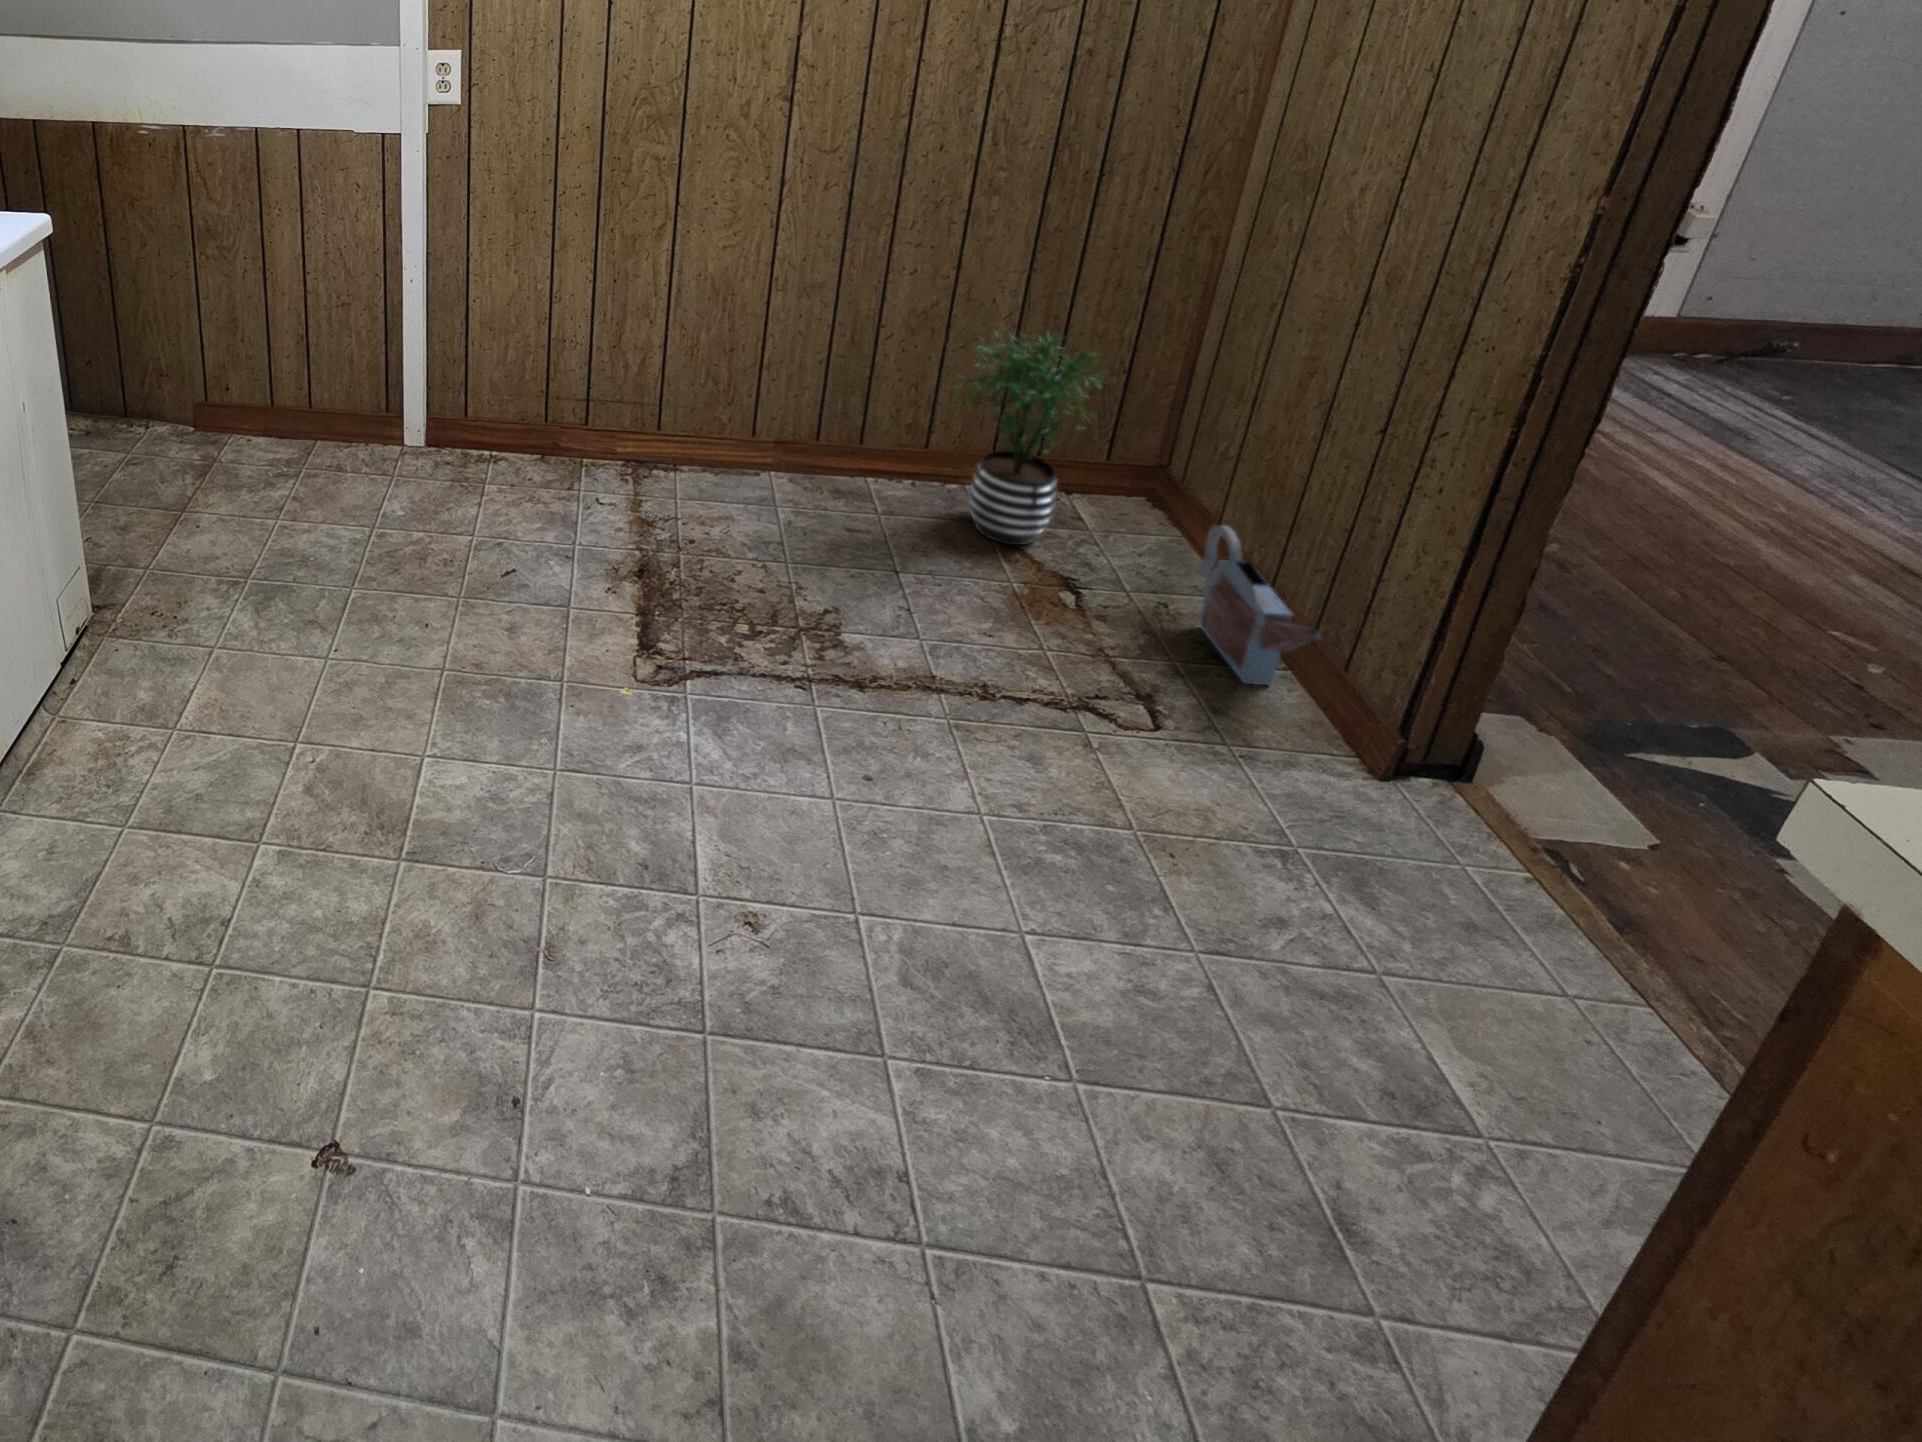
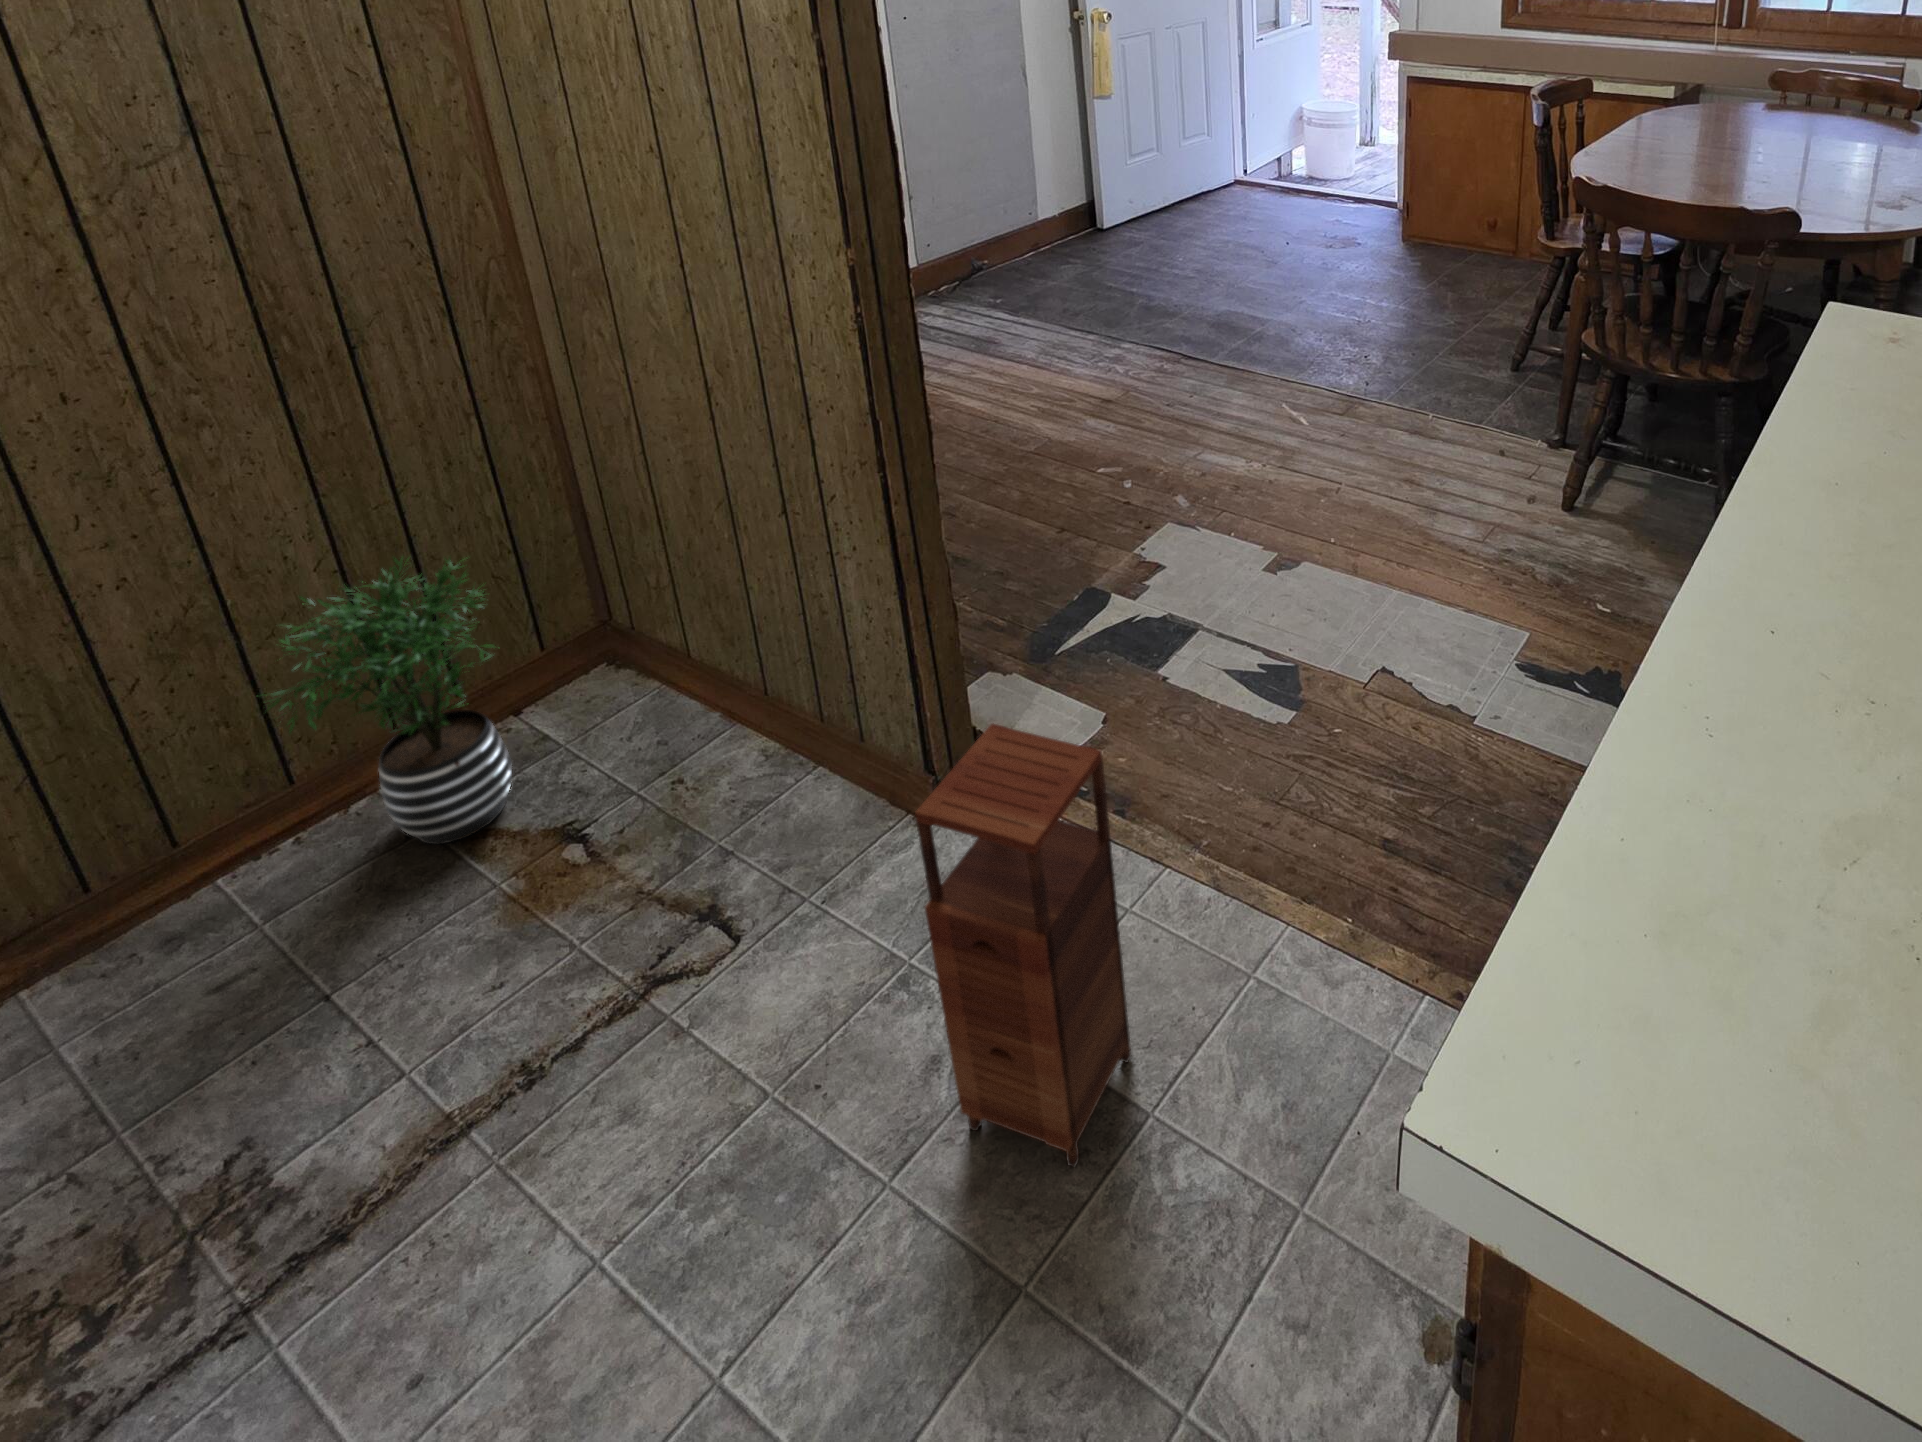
watering can: present [1198,525,1321,685] -> none [684,668,831,814]
storage cabinet: none [1288,668,1651,1095] -> present [915,723,1132,1167]

